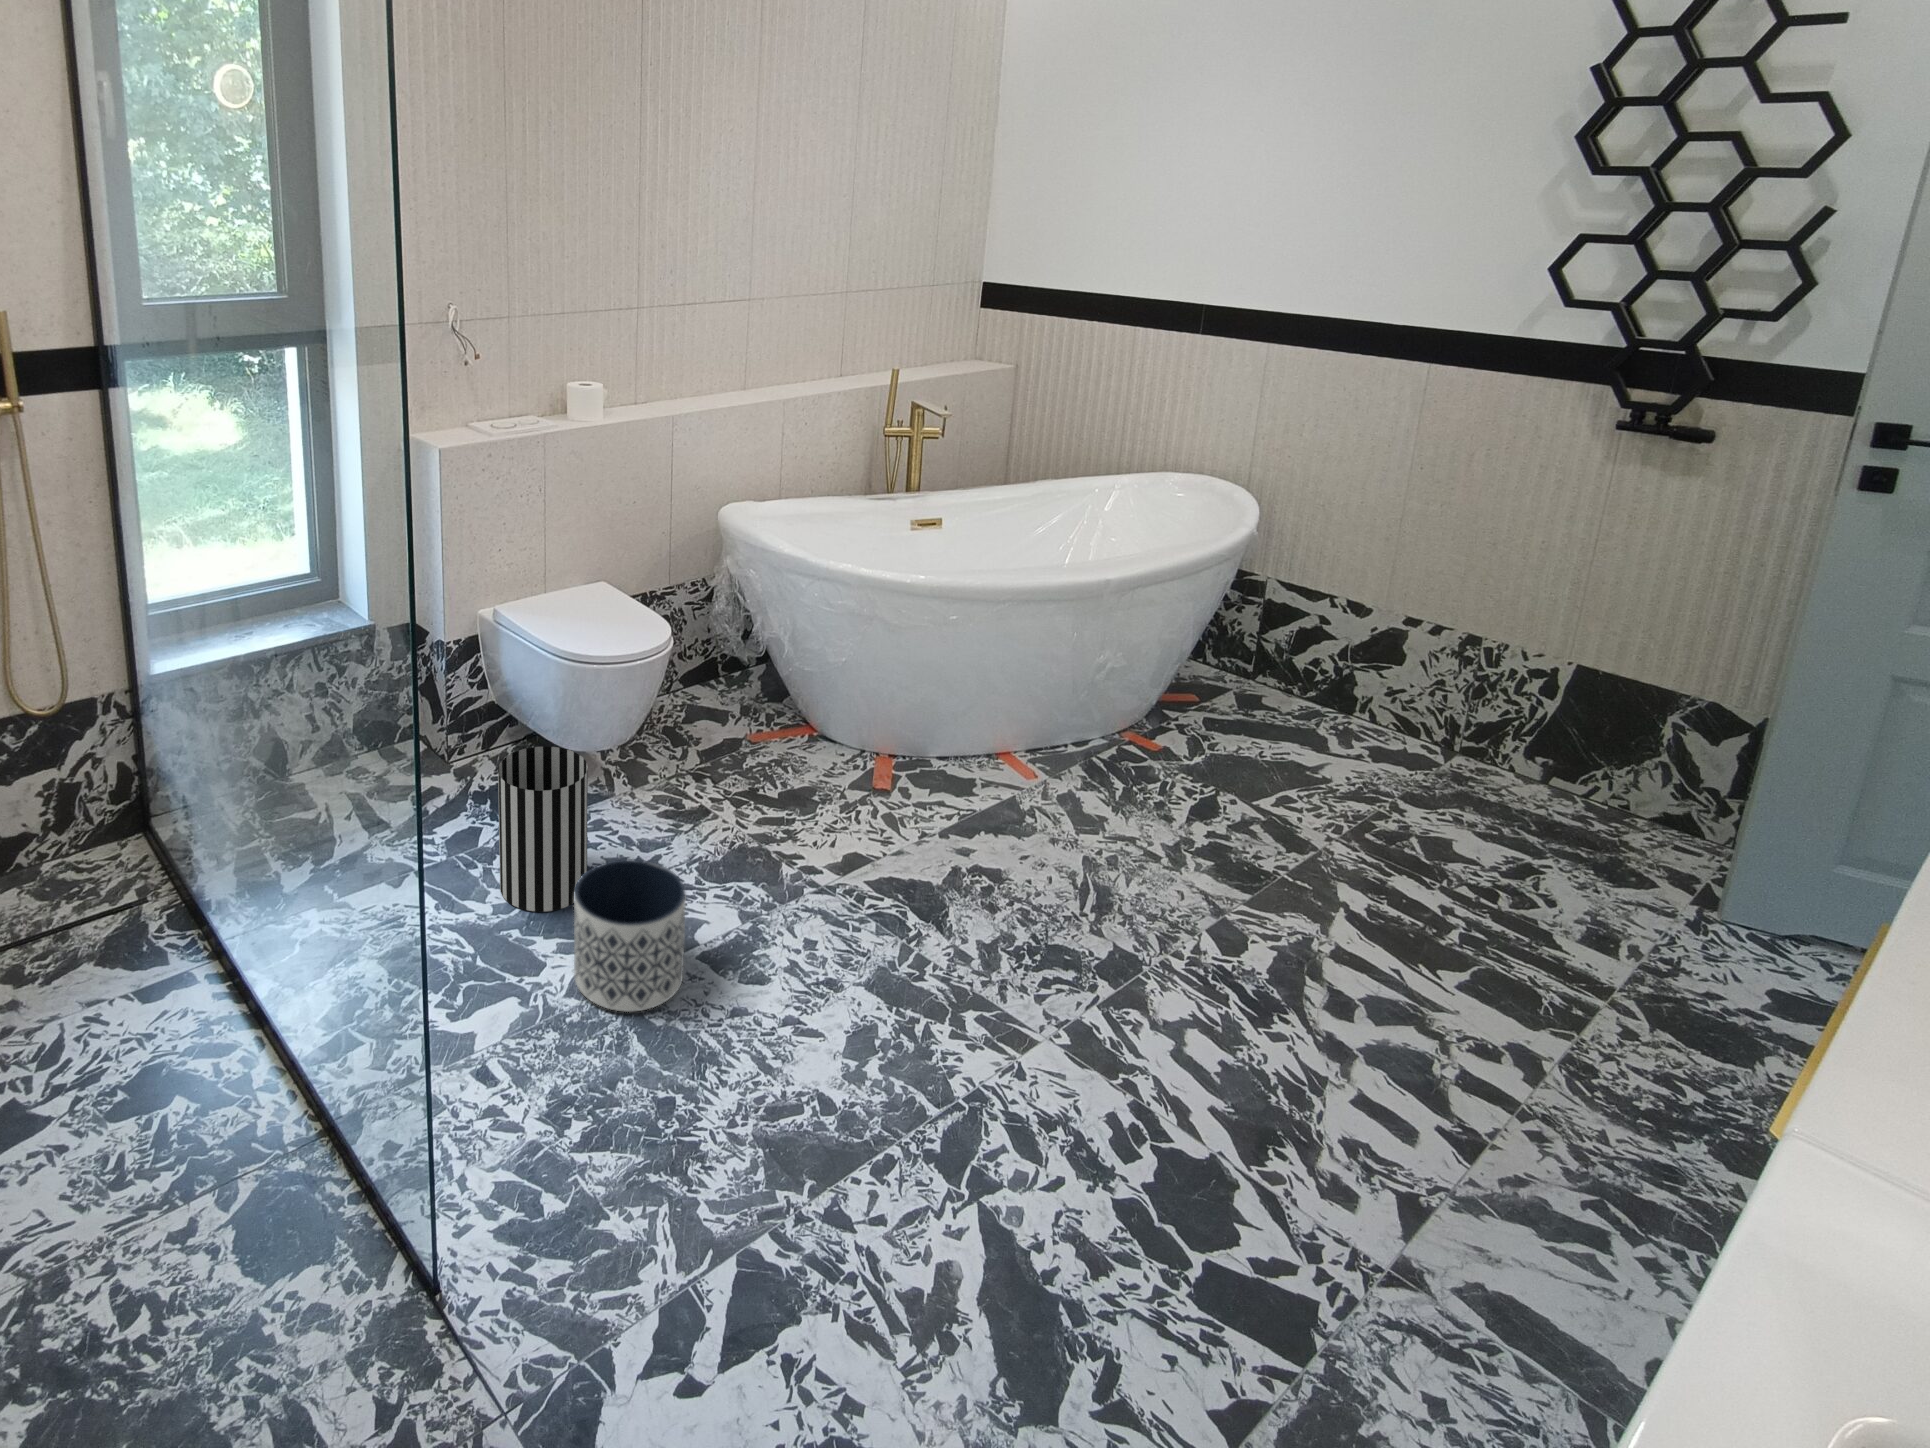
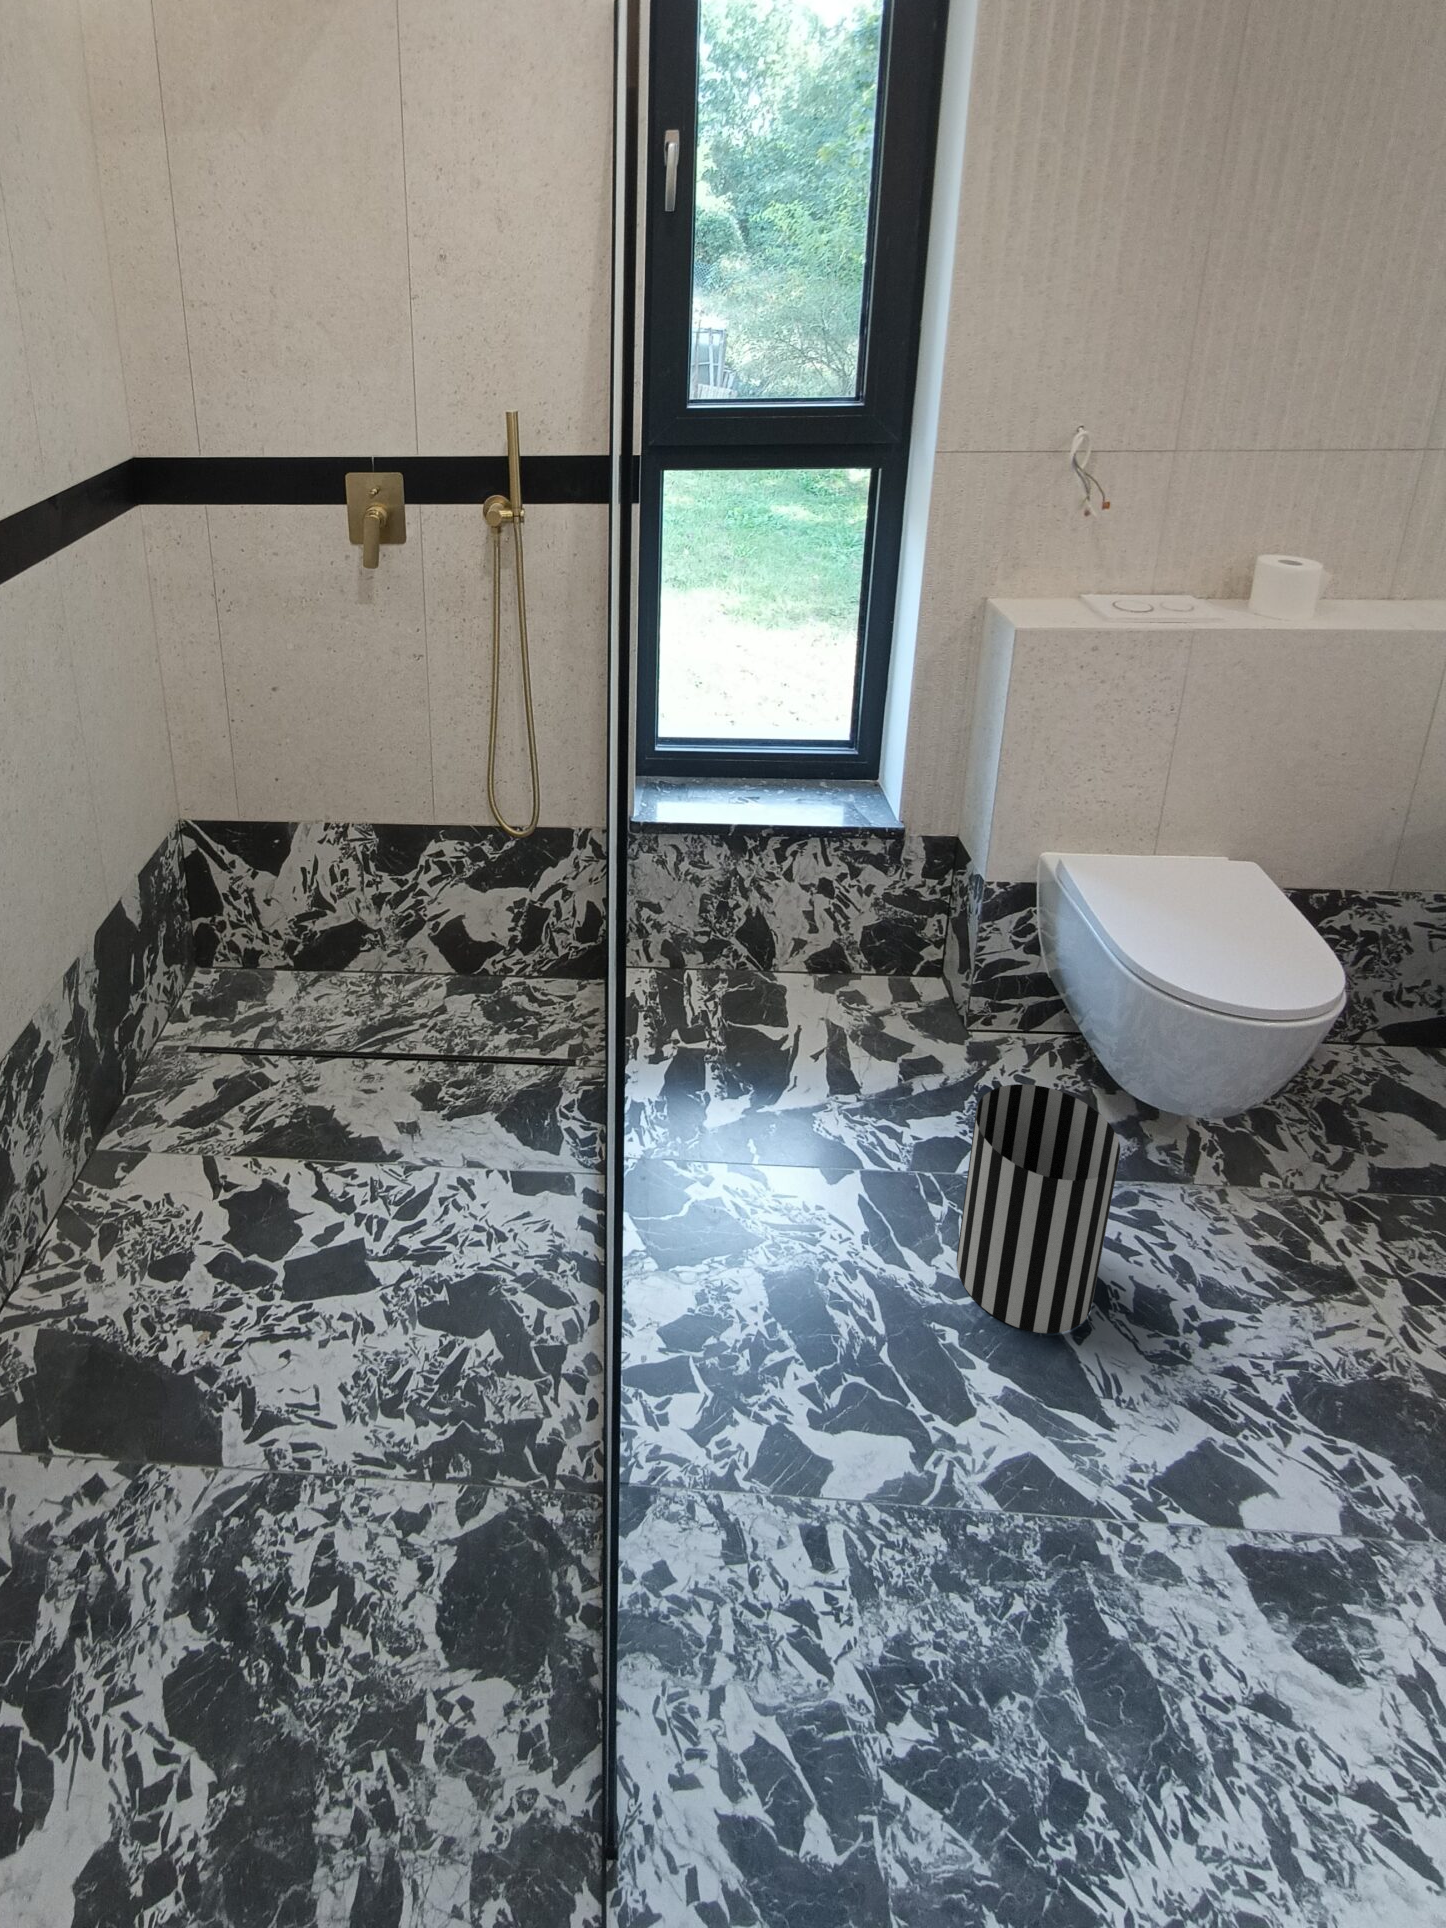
planter: present [574,859,686,1012] -> none [1004,1328,1220,1604]

